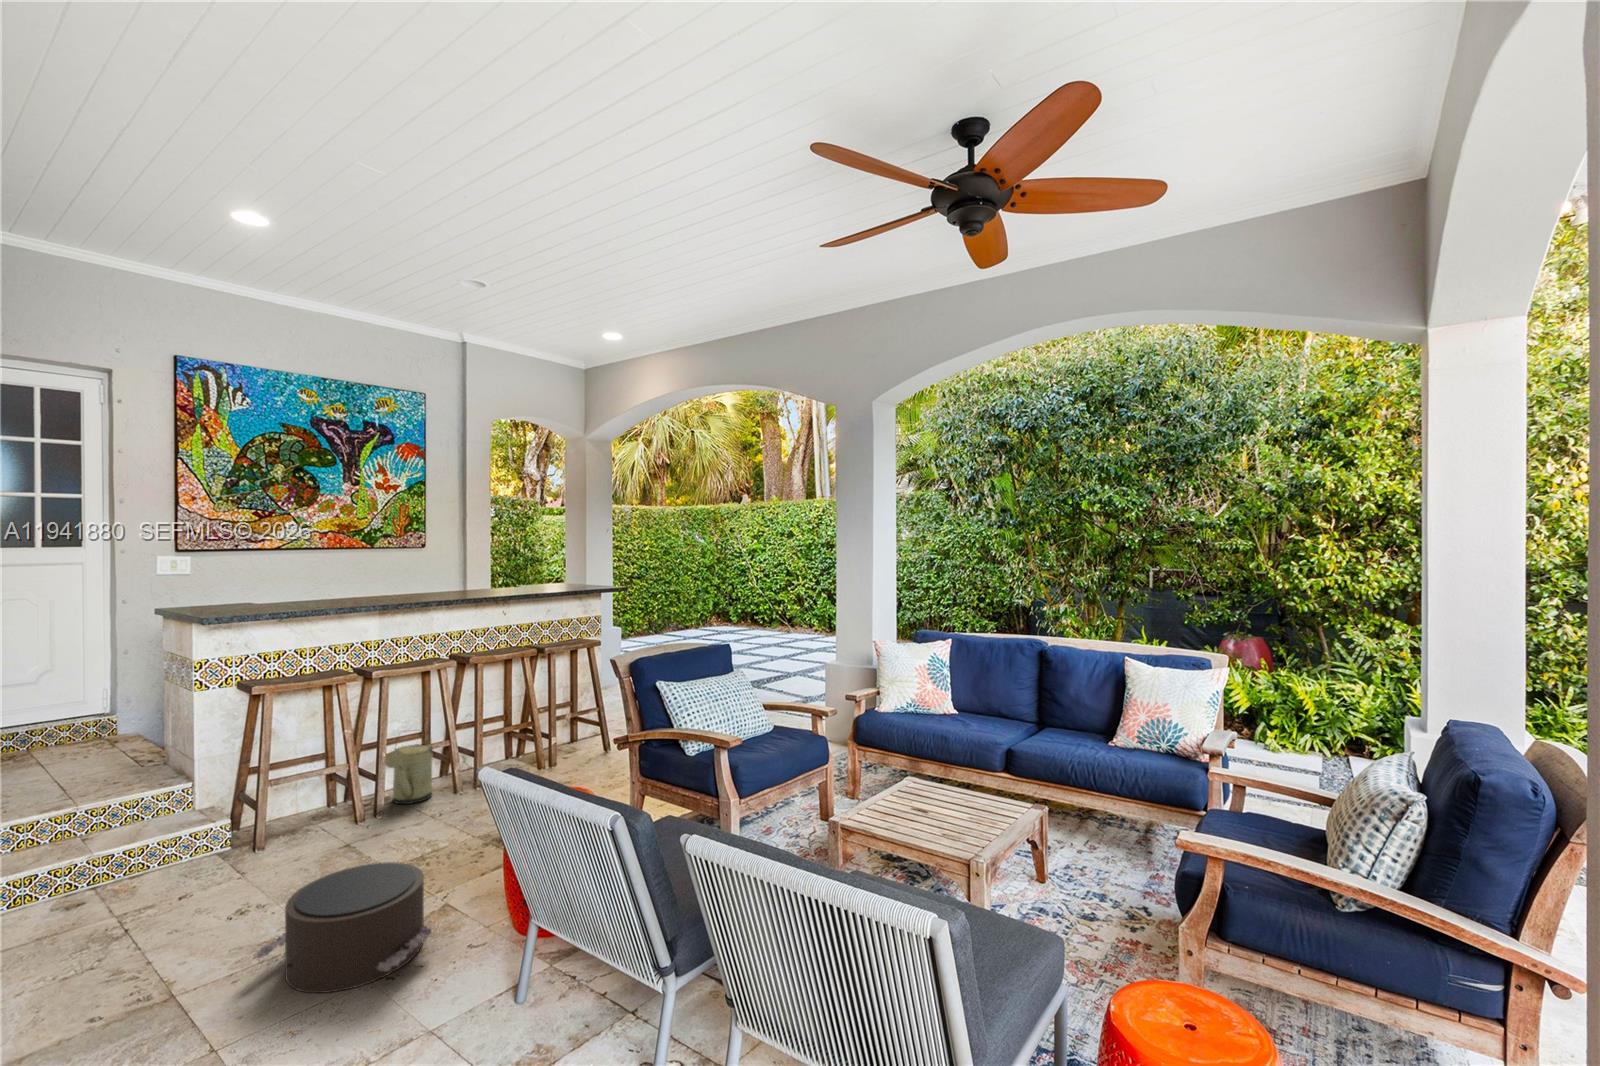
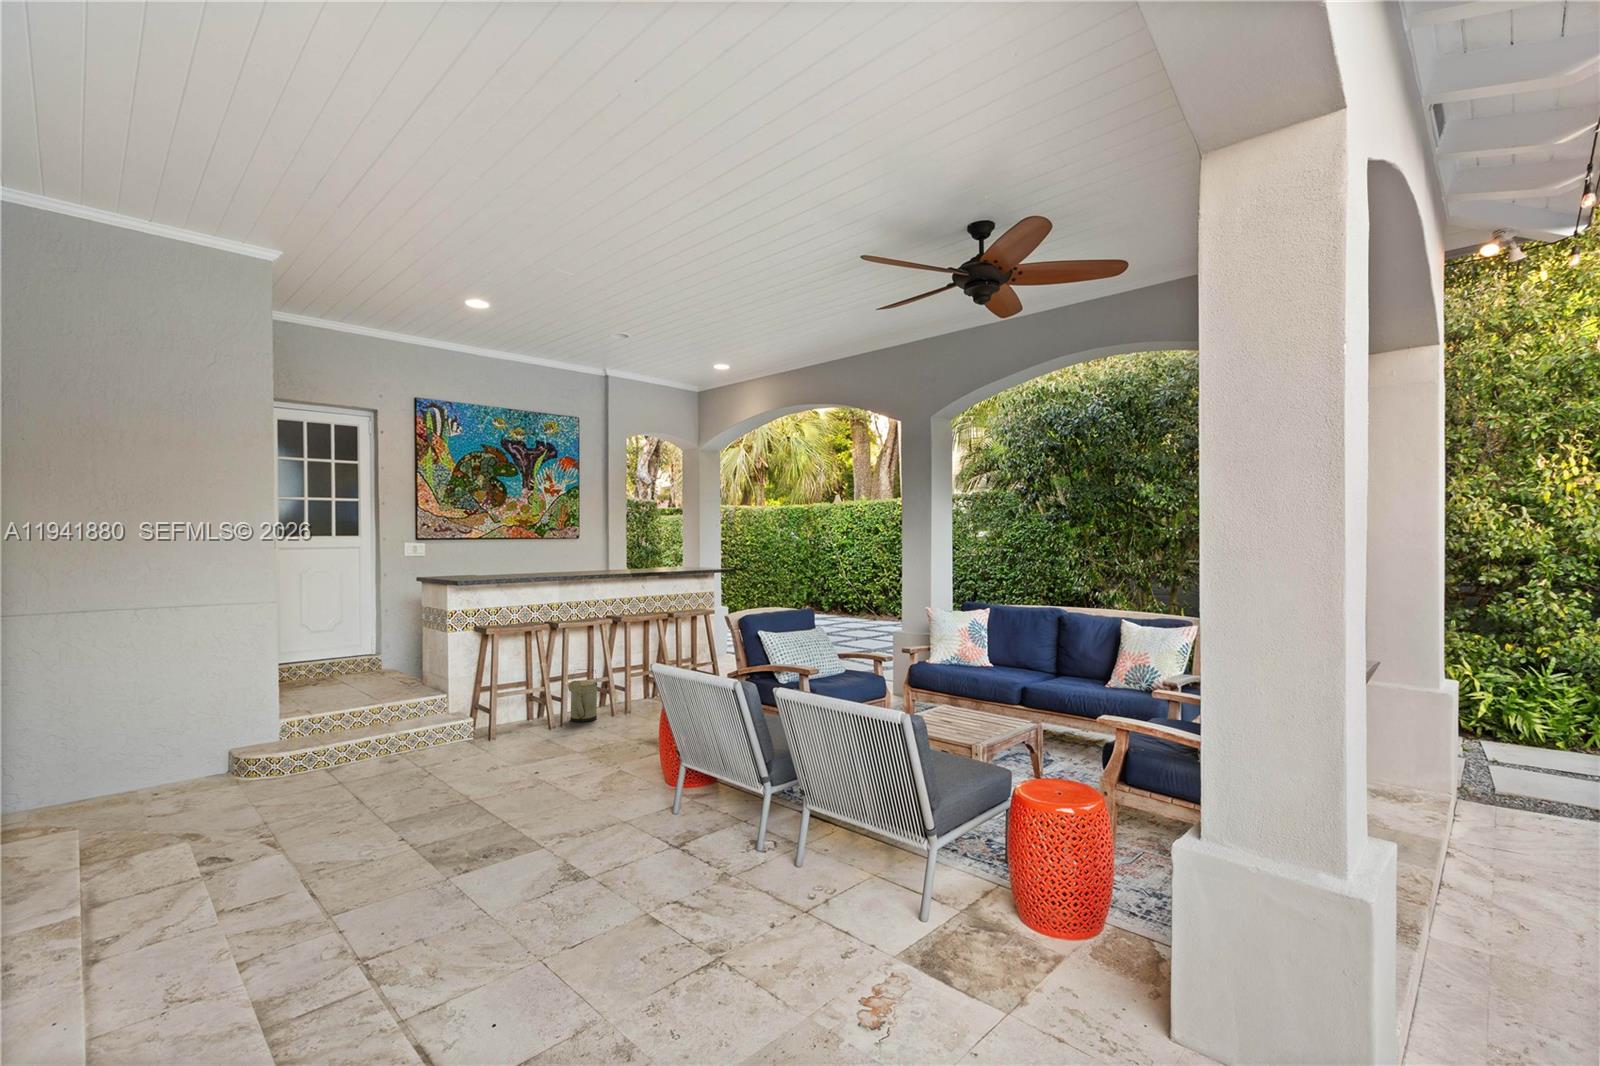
pouf: present [254,862,432,993] -> none [518,737,622,802]

